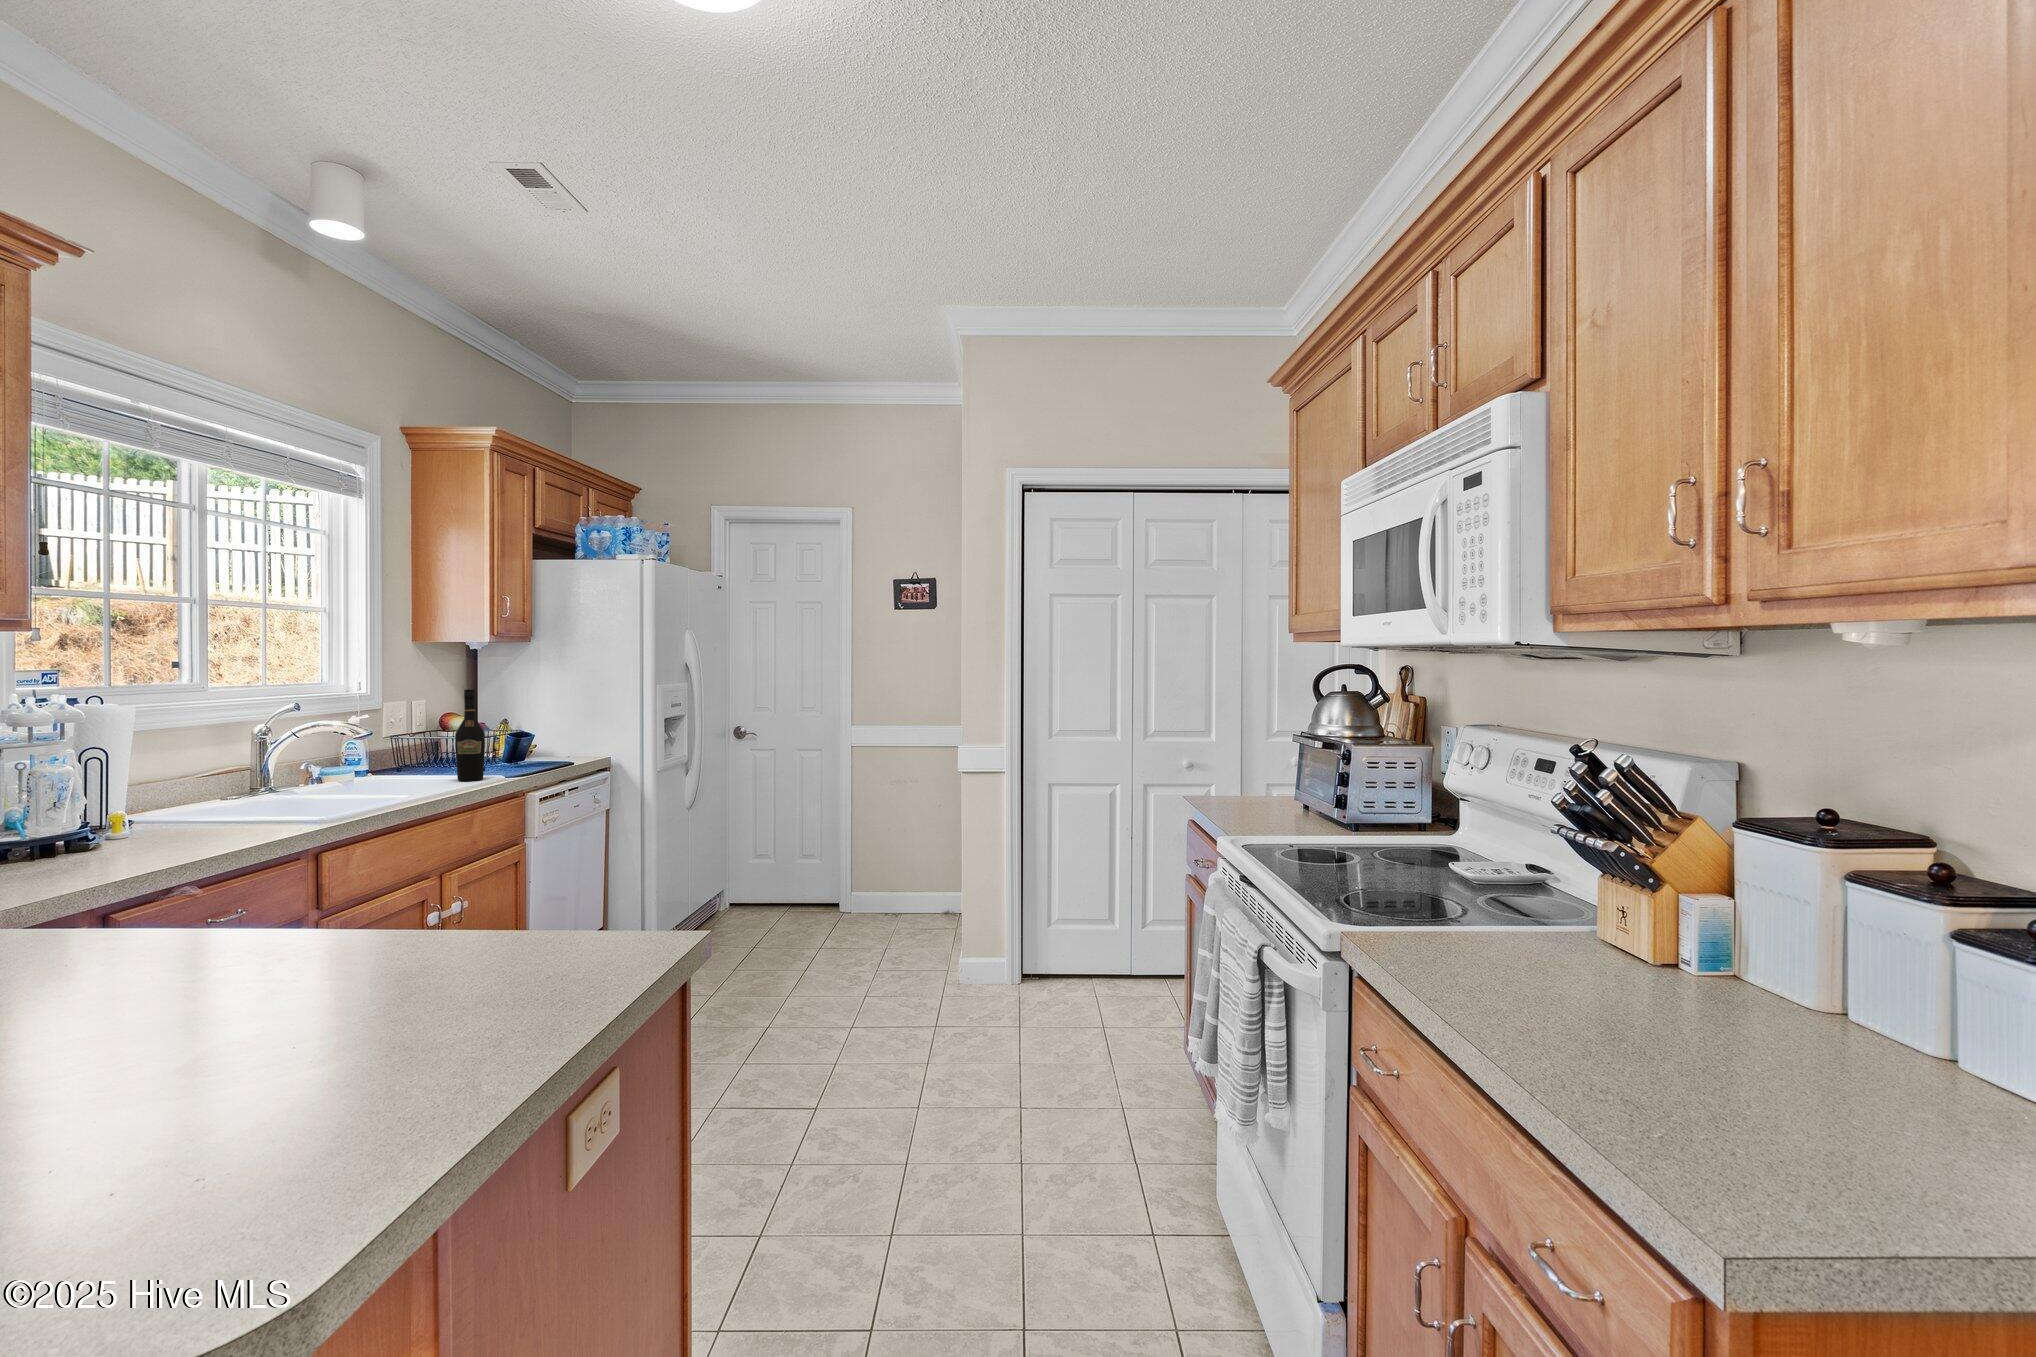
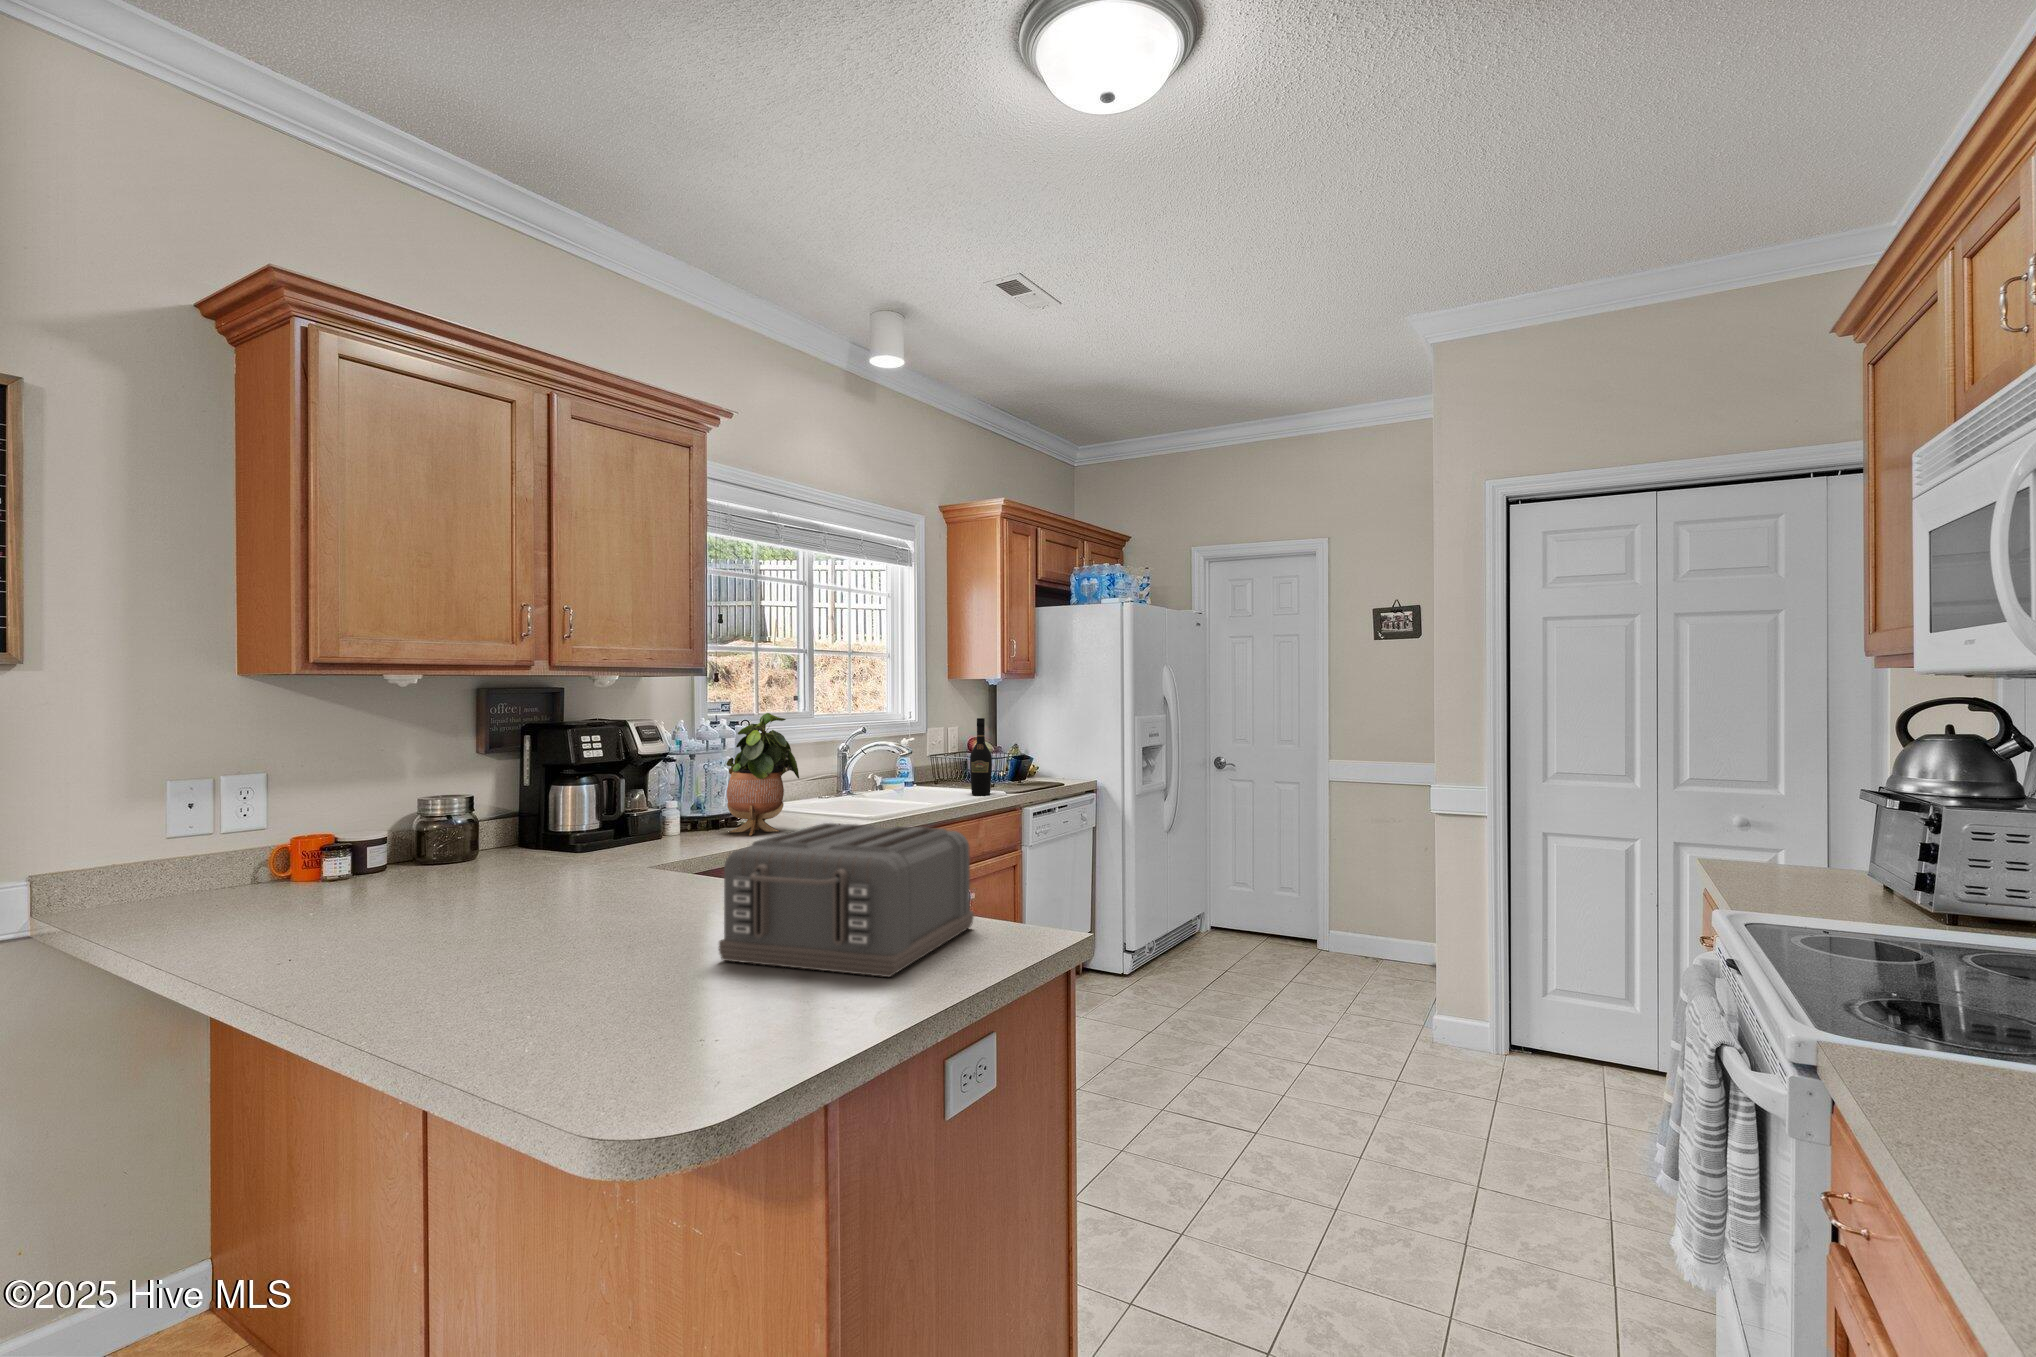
potted plant: none [76,684,210,856] -> present [726,713,799,835]
toaster: none [148,824,547,1046] -> present [718,823,974,977]

